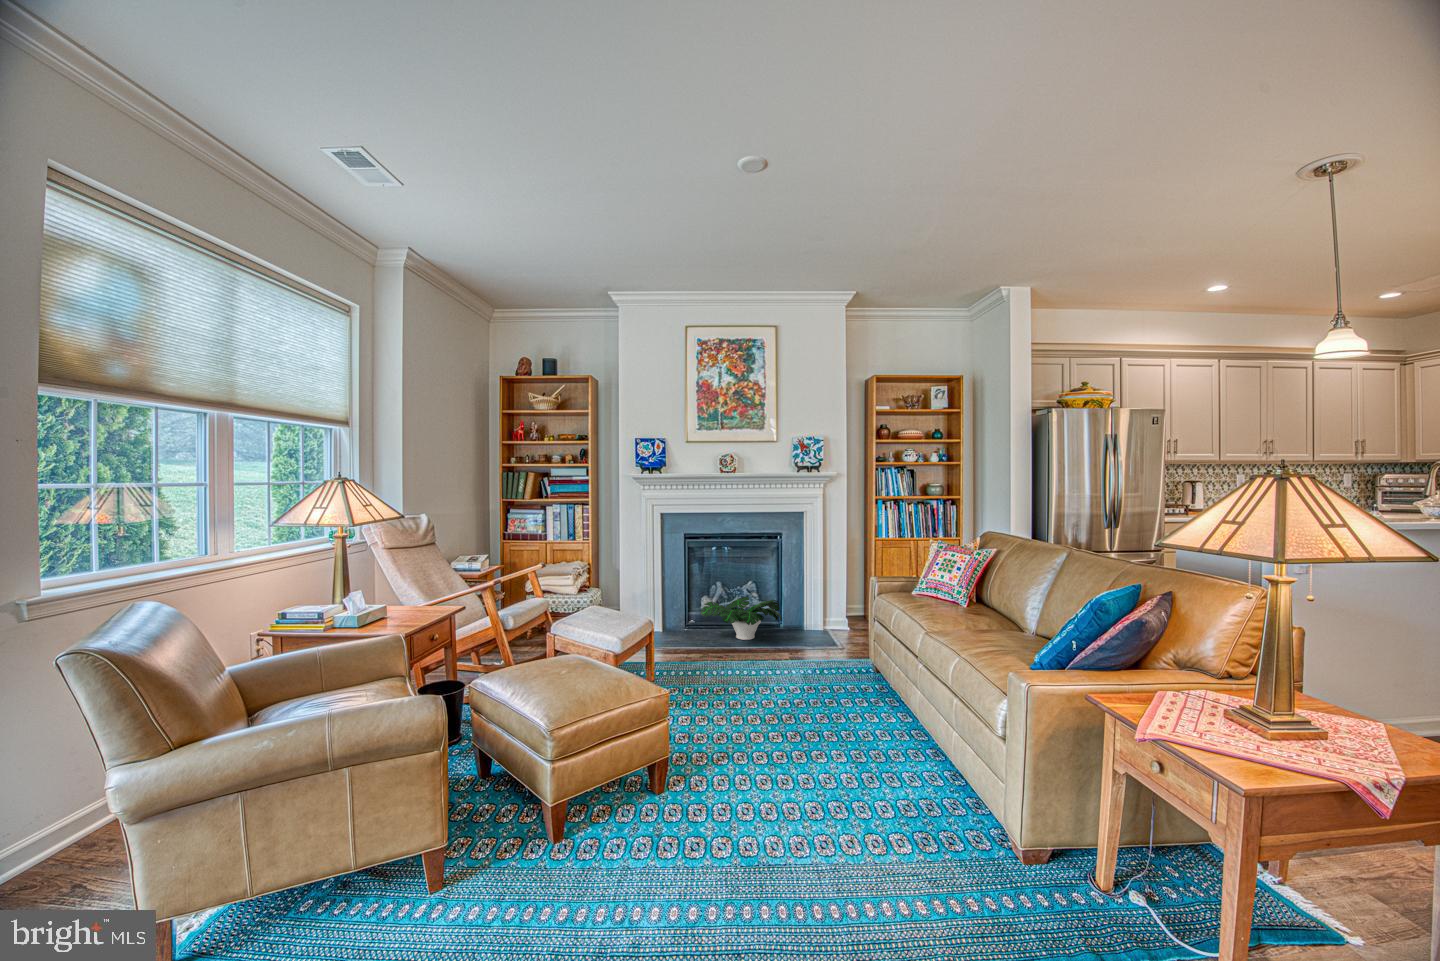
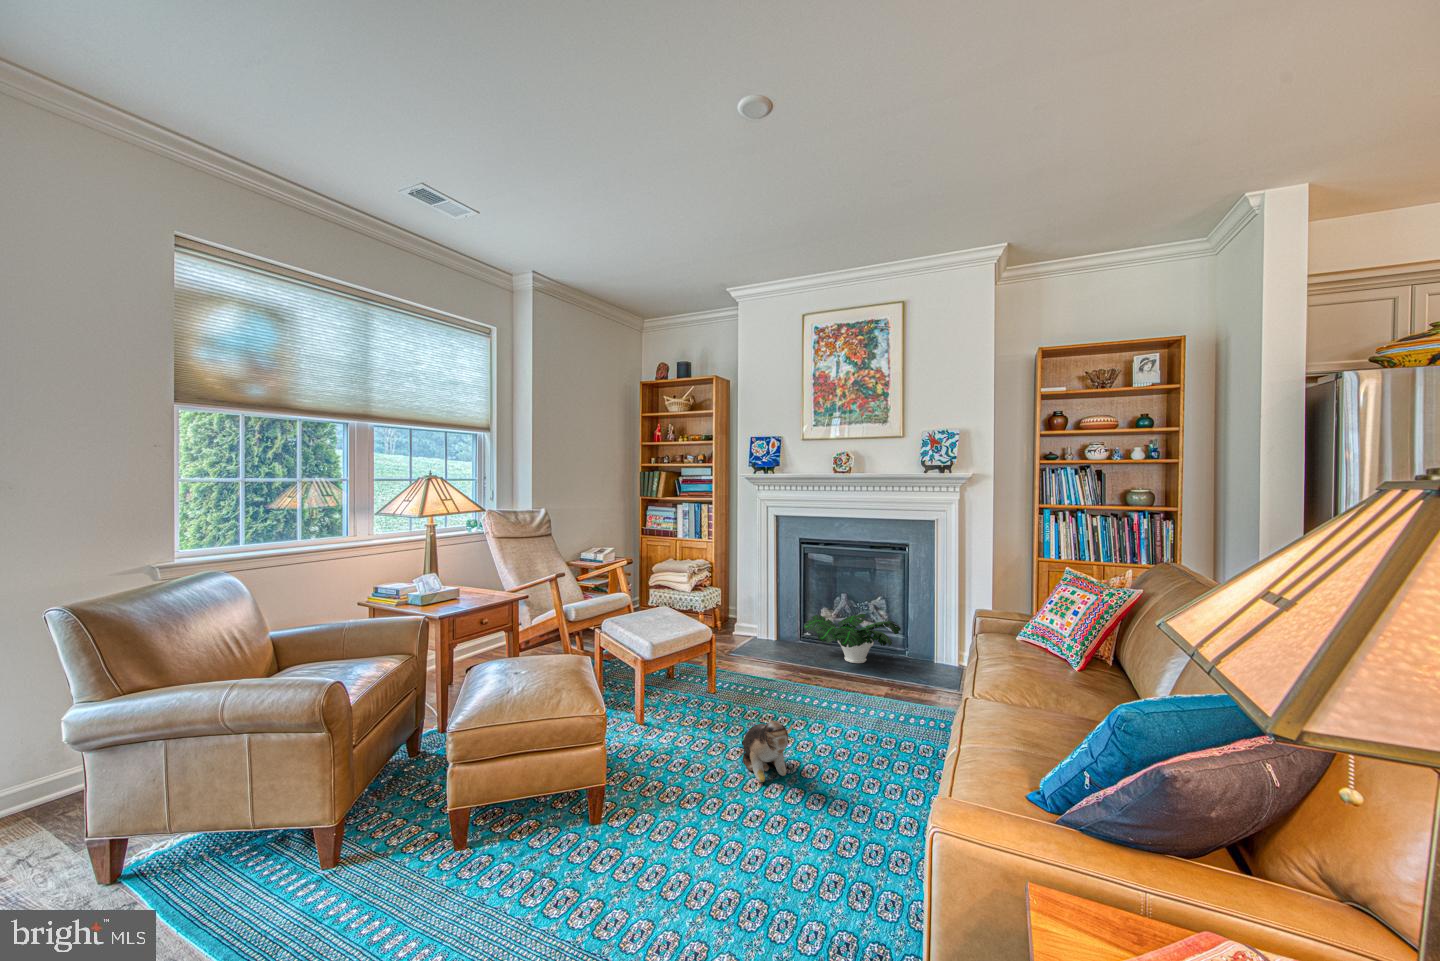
plush toy: none [715,681,786,736] -> present [742,720,792,782]

